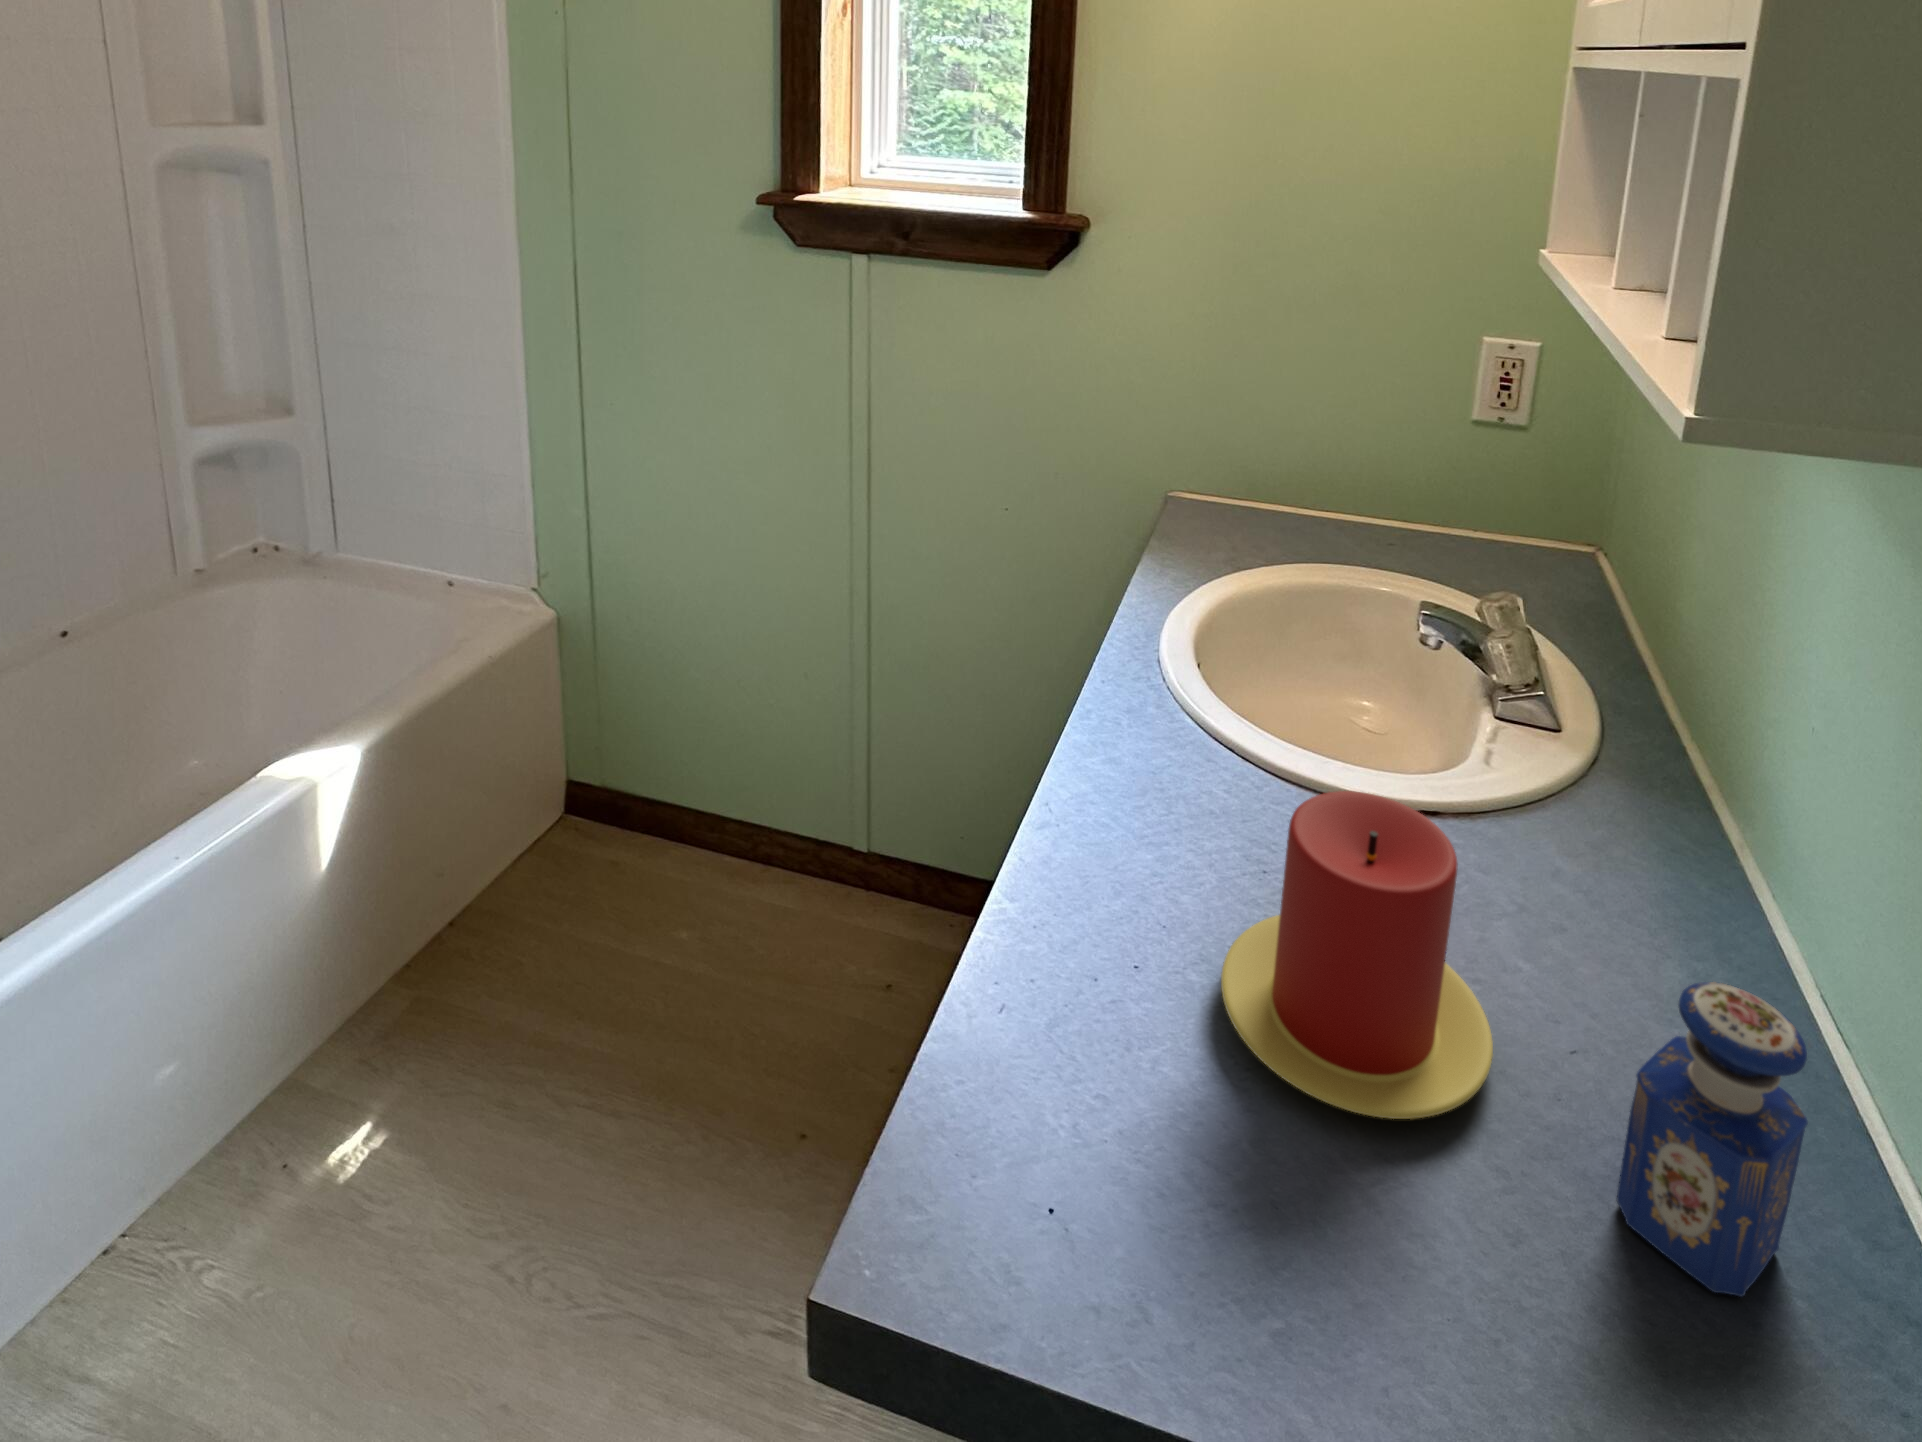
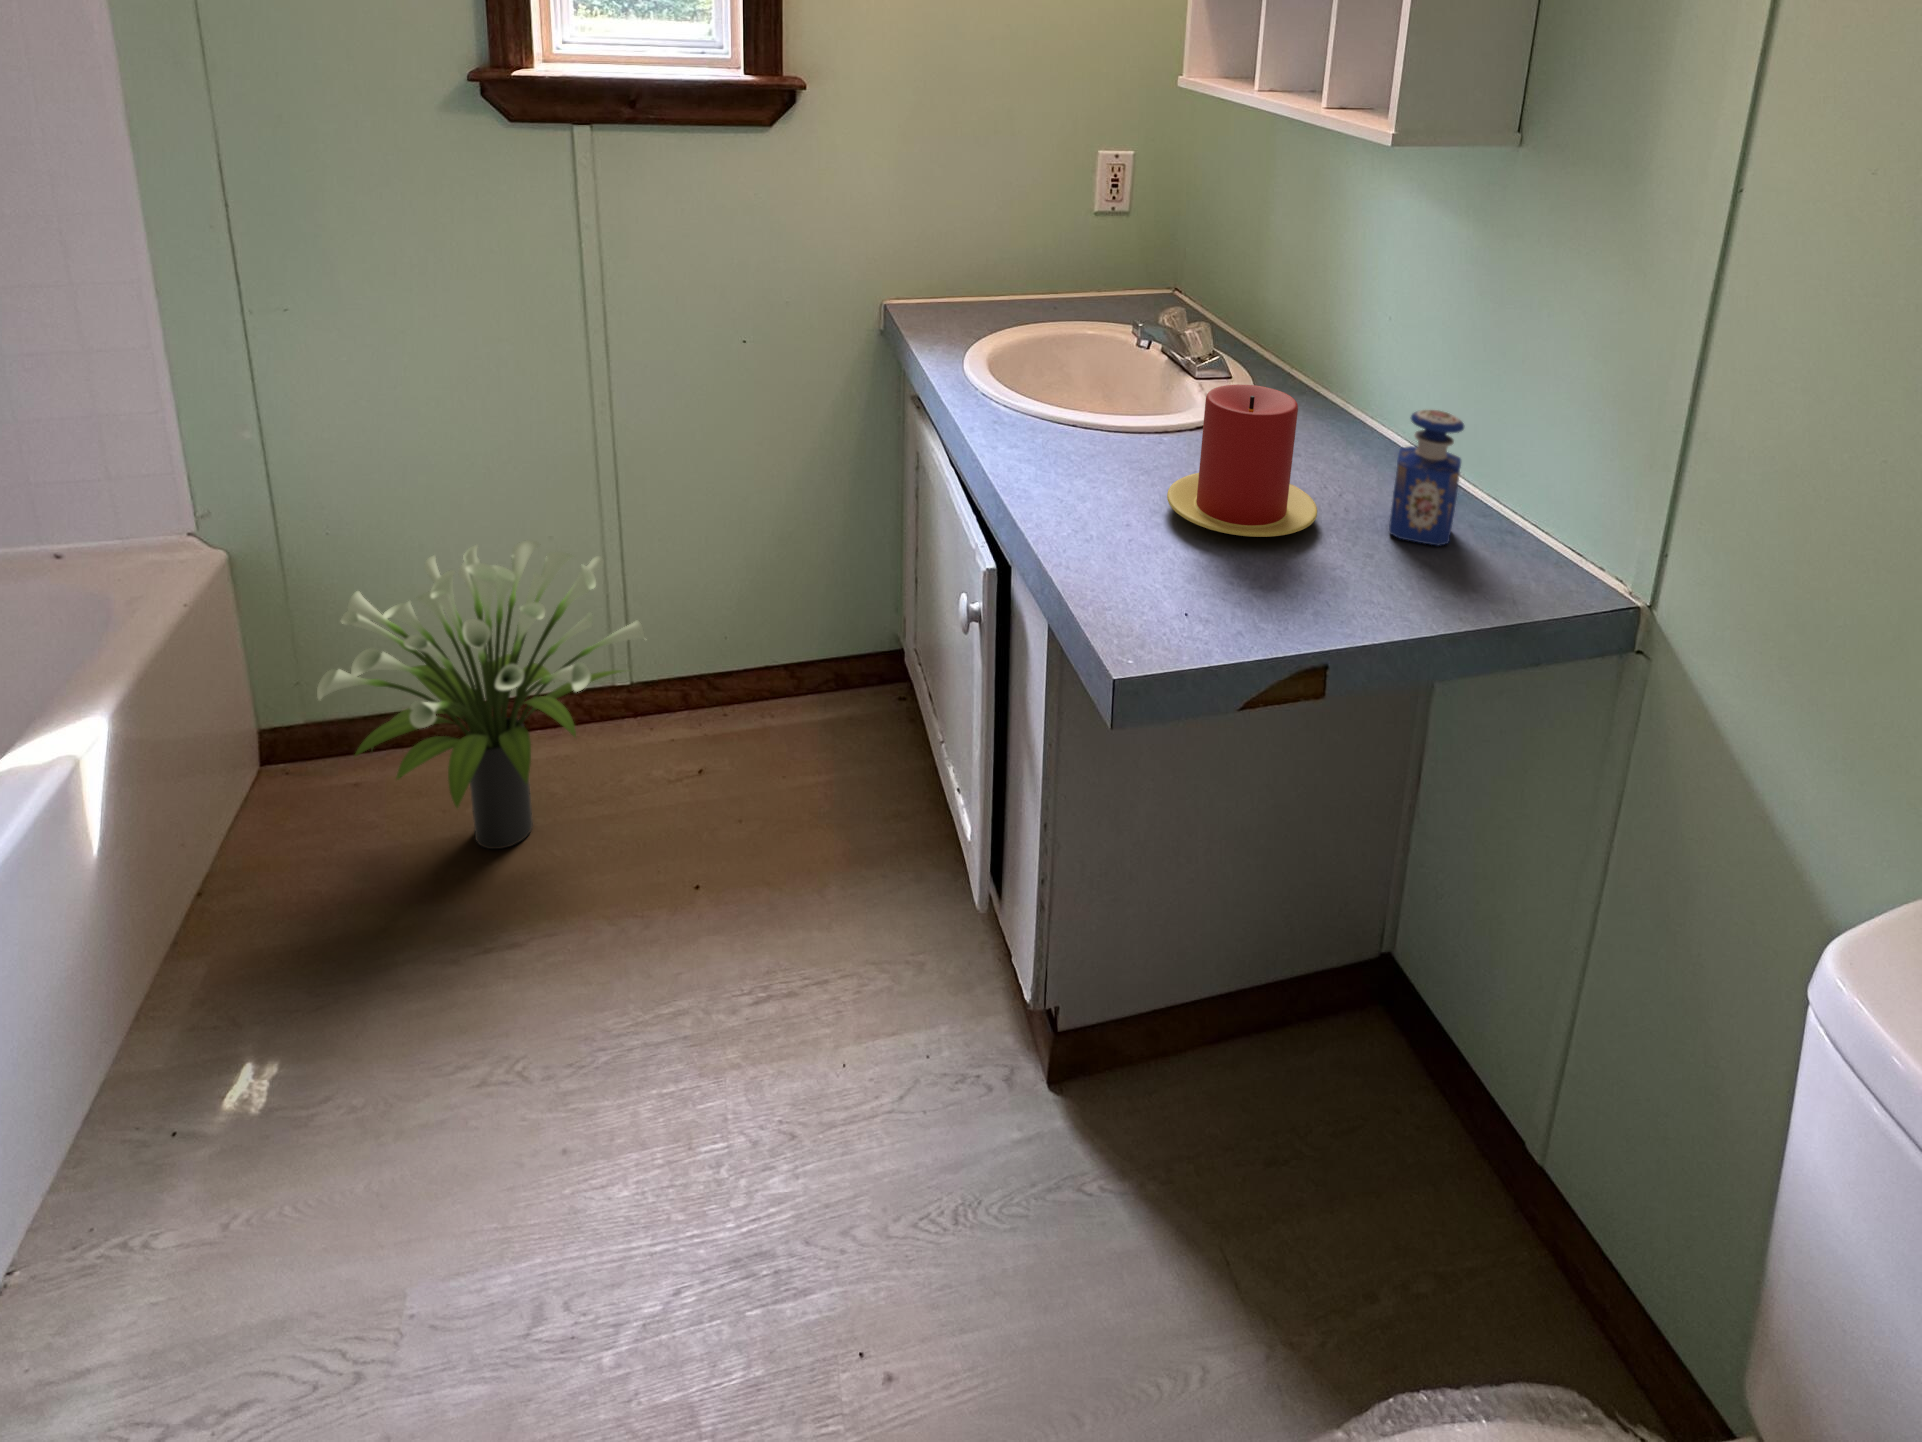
potted plant: none [519,665,828,990] -> present [317,540,645,849]

